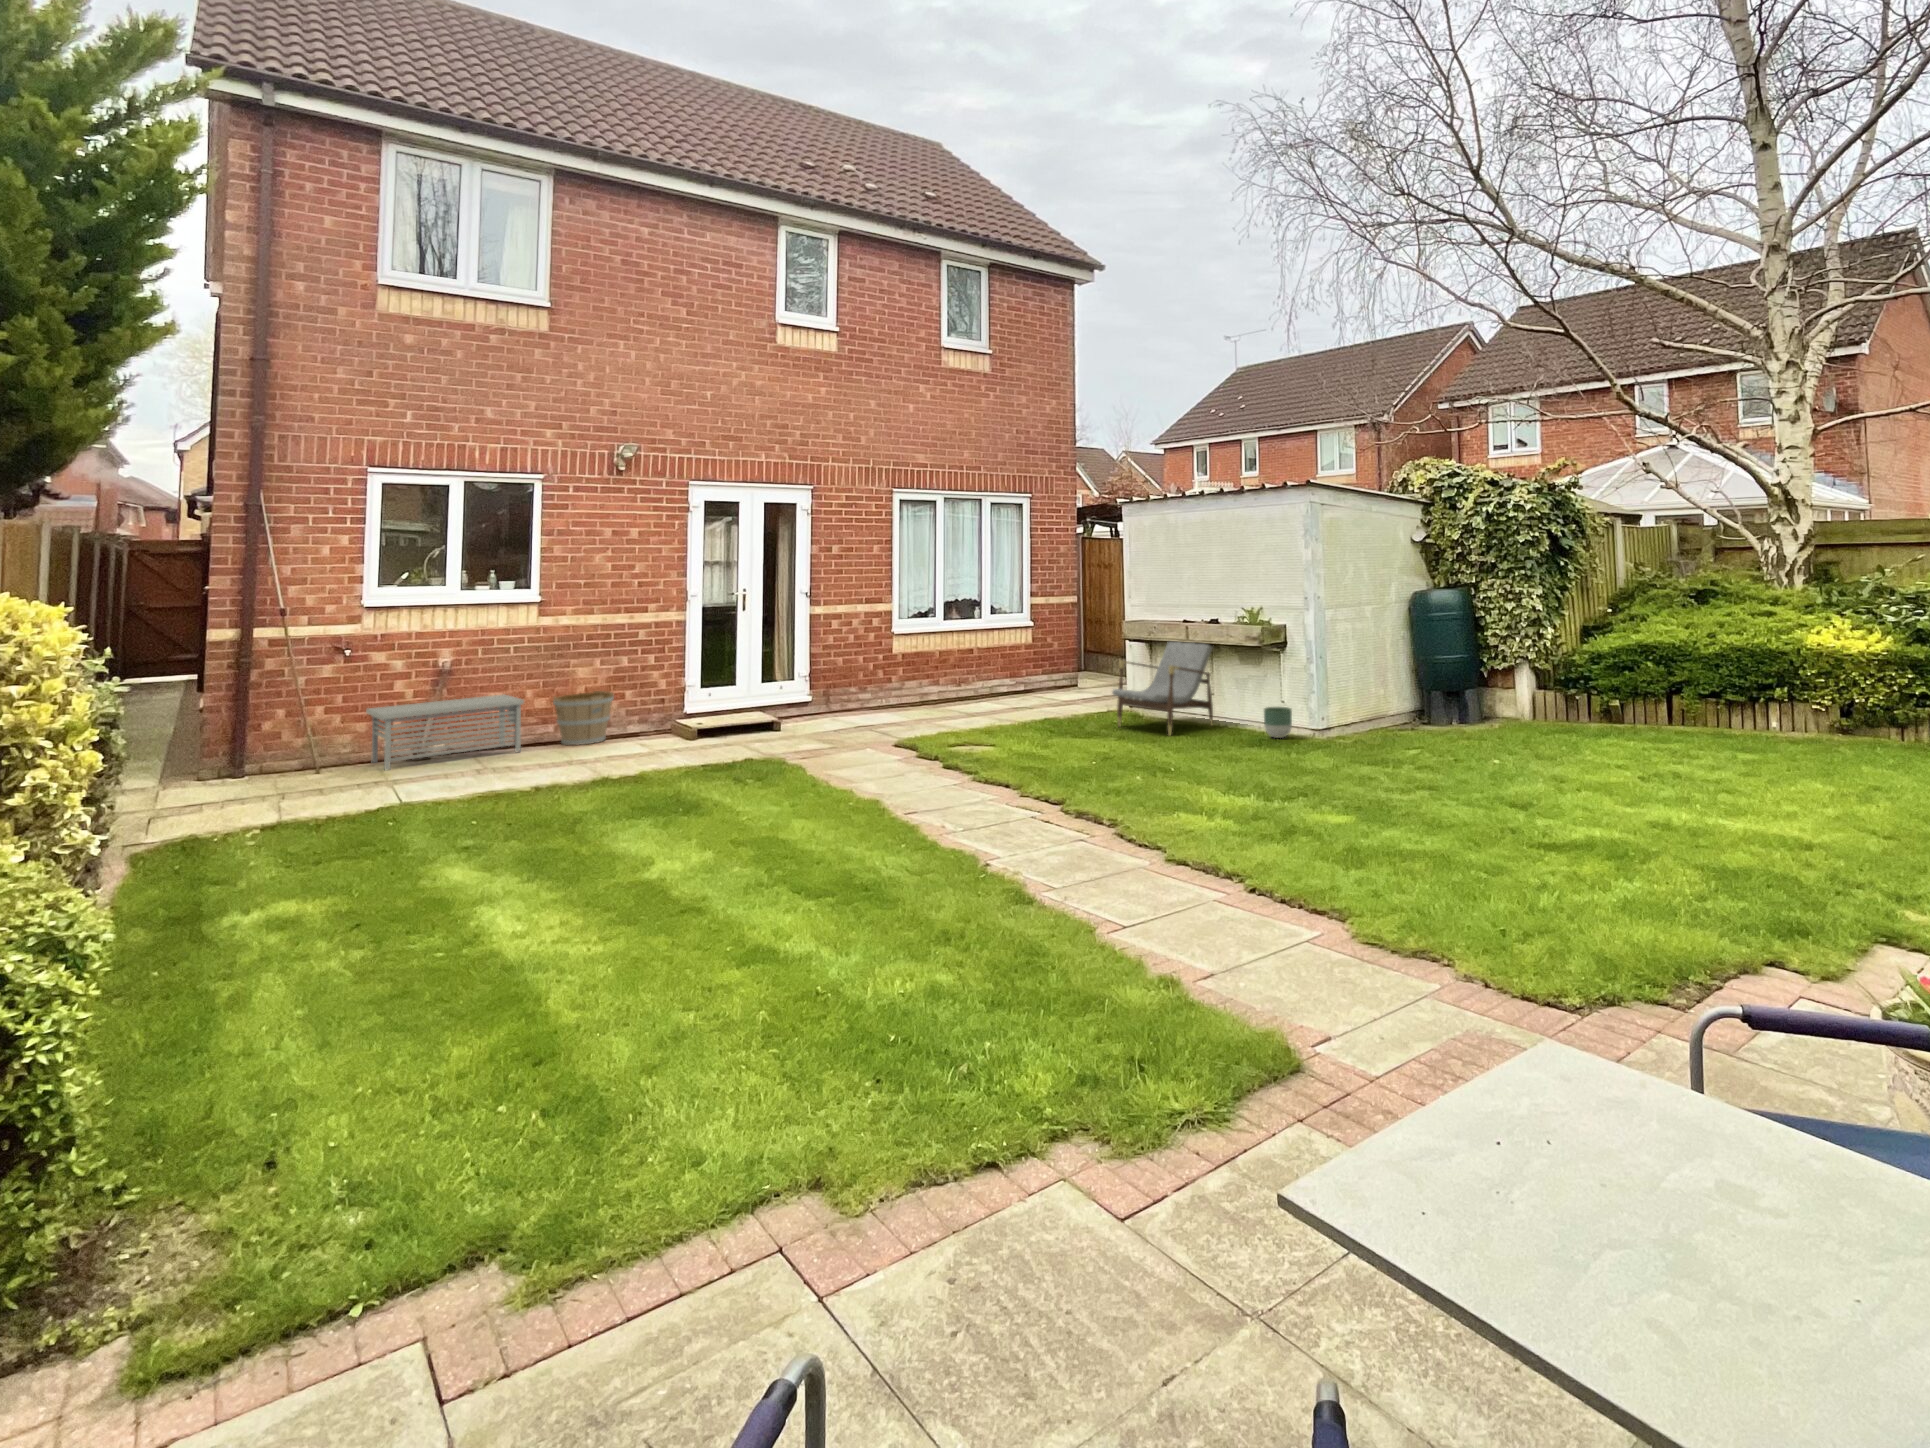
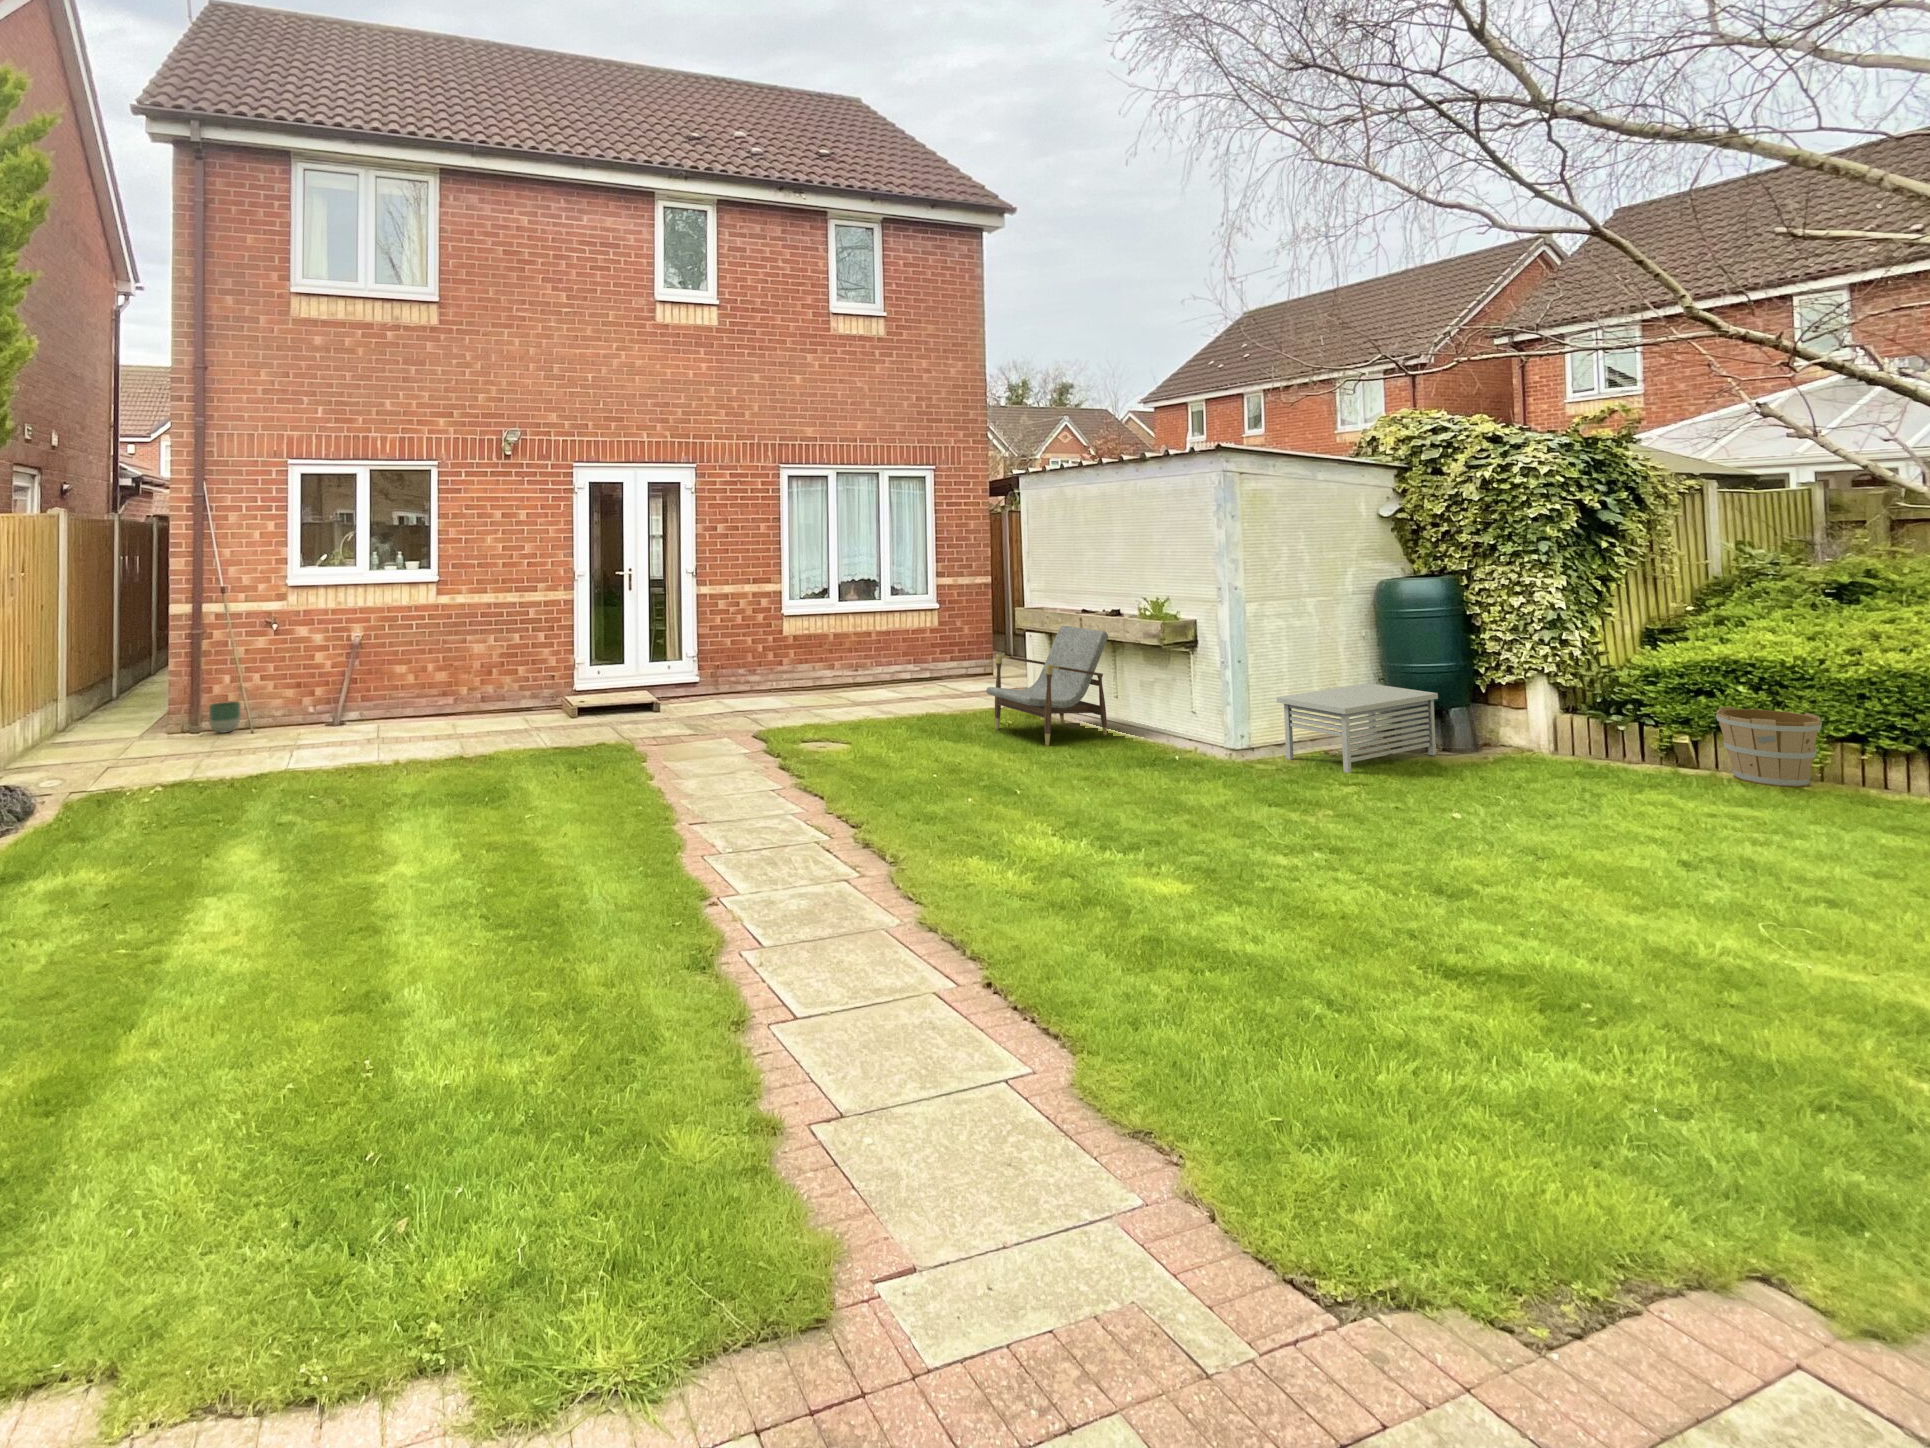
wooden bucket: present [553,691,614,745] -> present [1716,707,1822,787]
storage bench: present [366,695,524,770] -> present [1277,683,1438,773]
planter: present [1264,707,1292,738] -> present [209,701,241,733]

